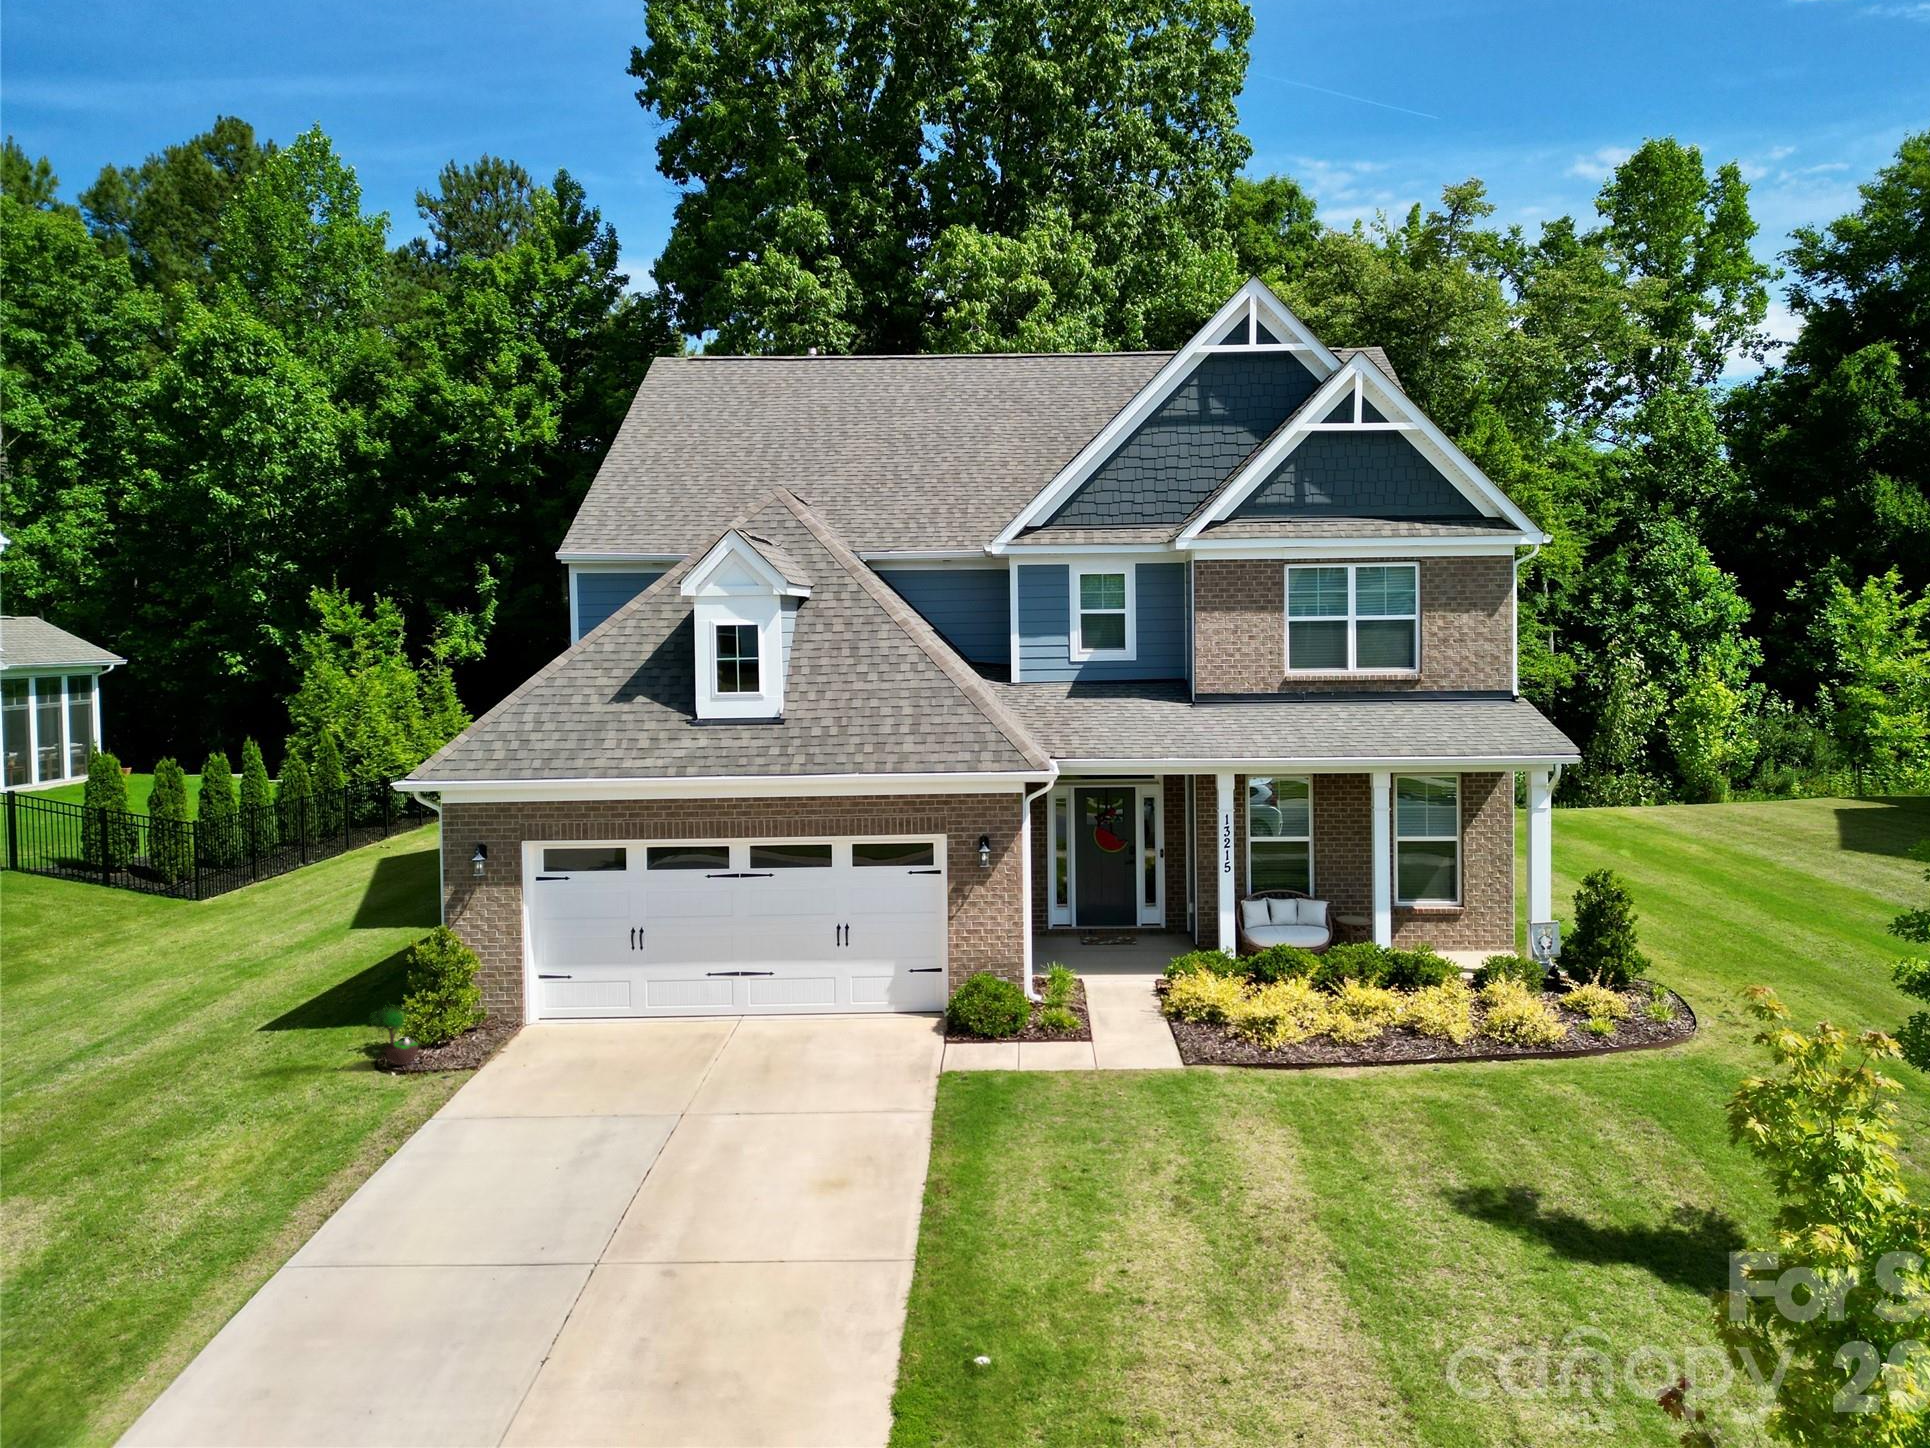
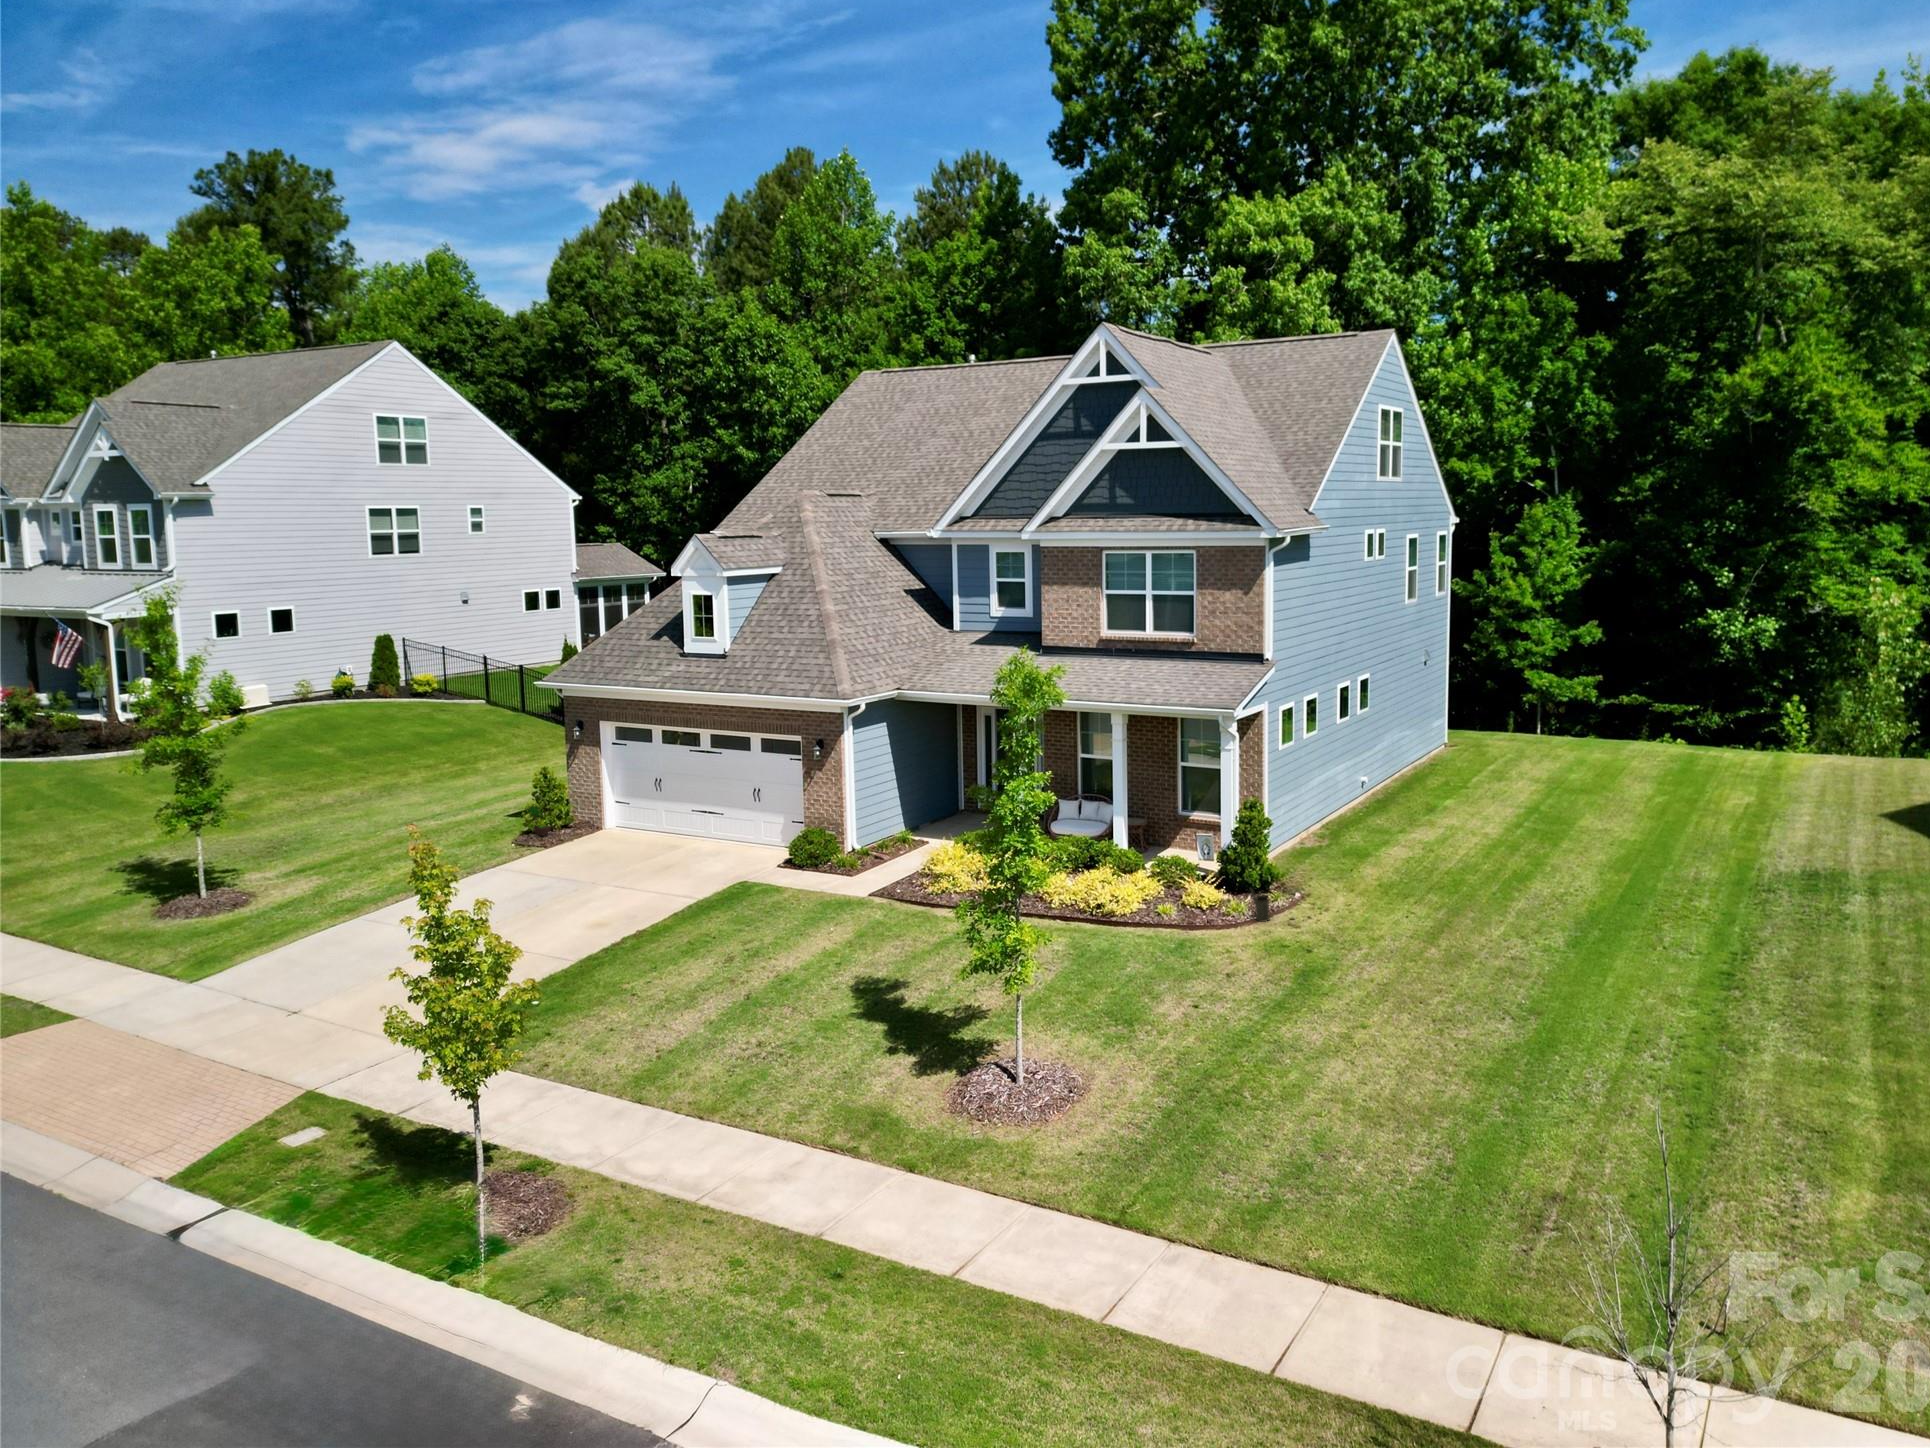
watering can: none [1637,968,1686,1008] -> present [1251,889,1270,922]

